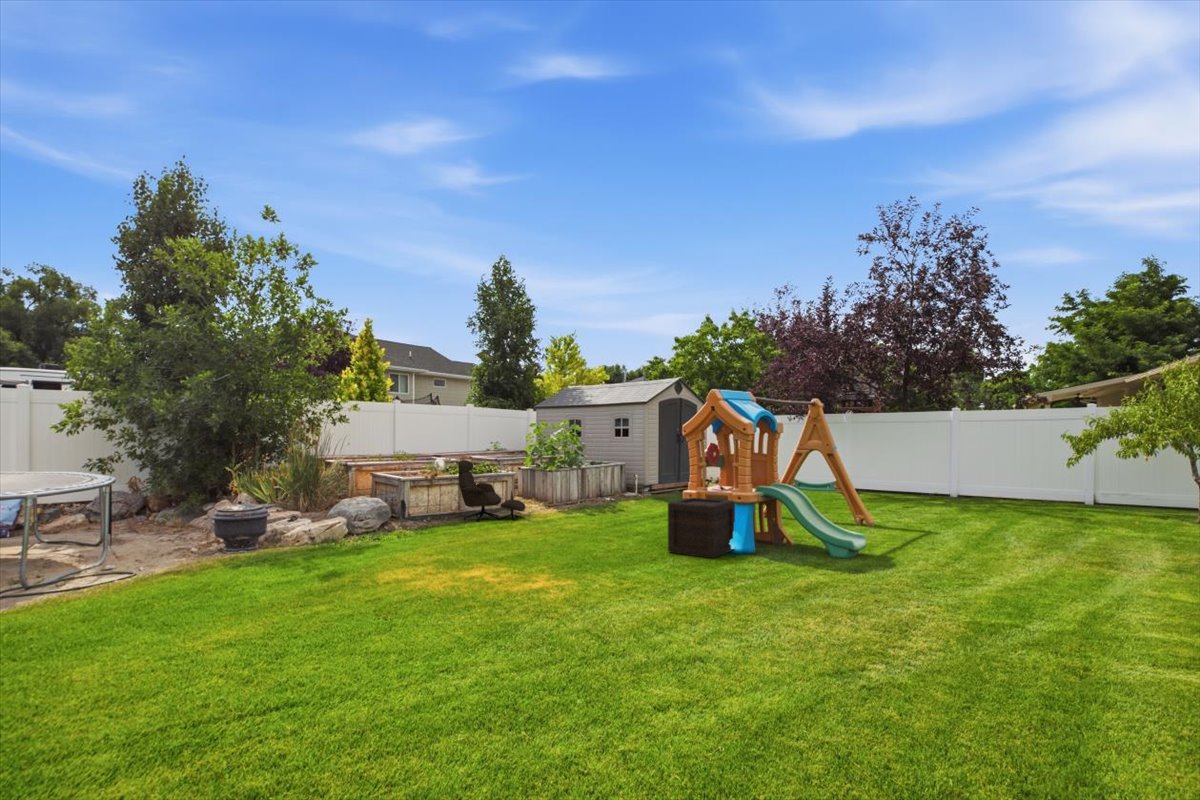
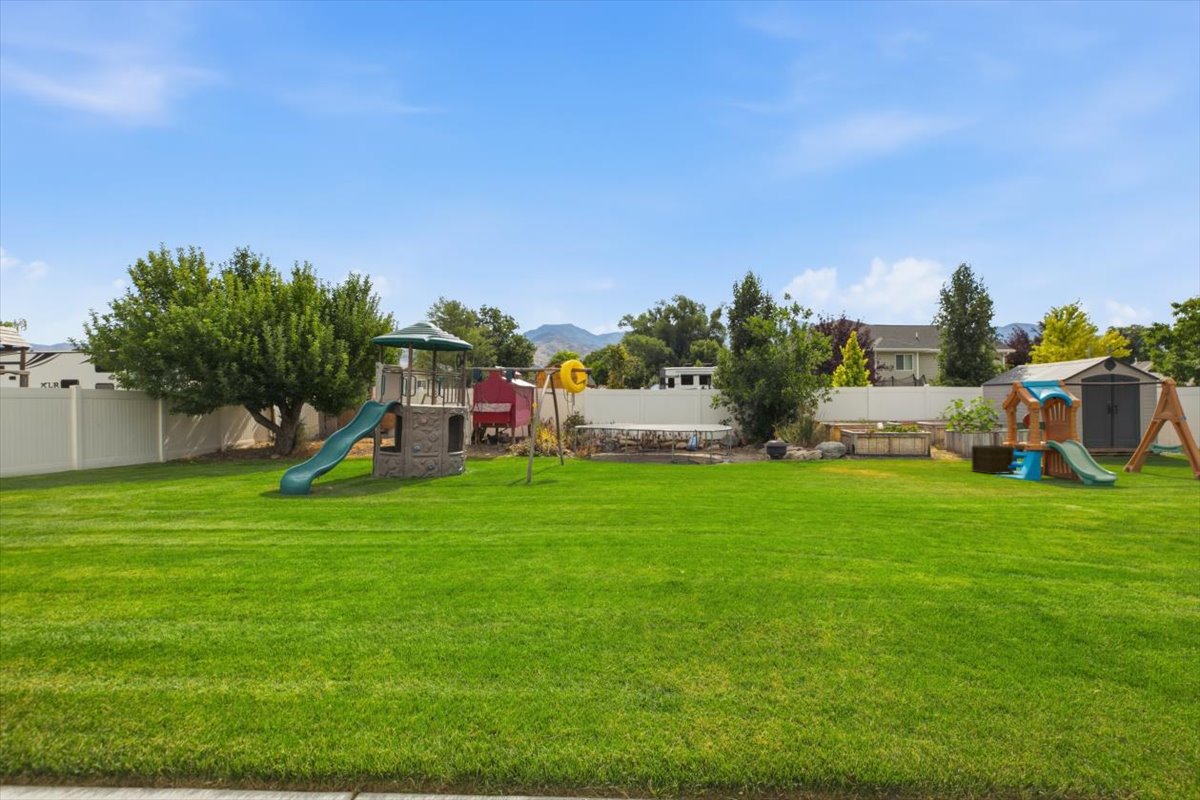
lounge chair: present [458,460,525,522] -> none [885,424,928,459]

